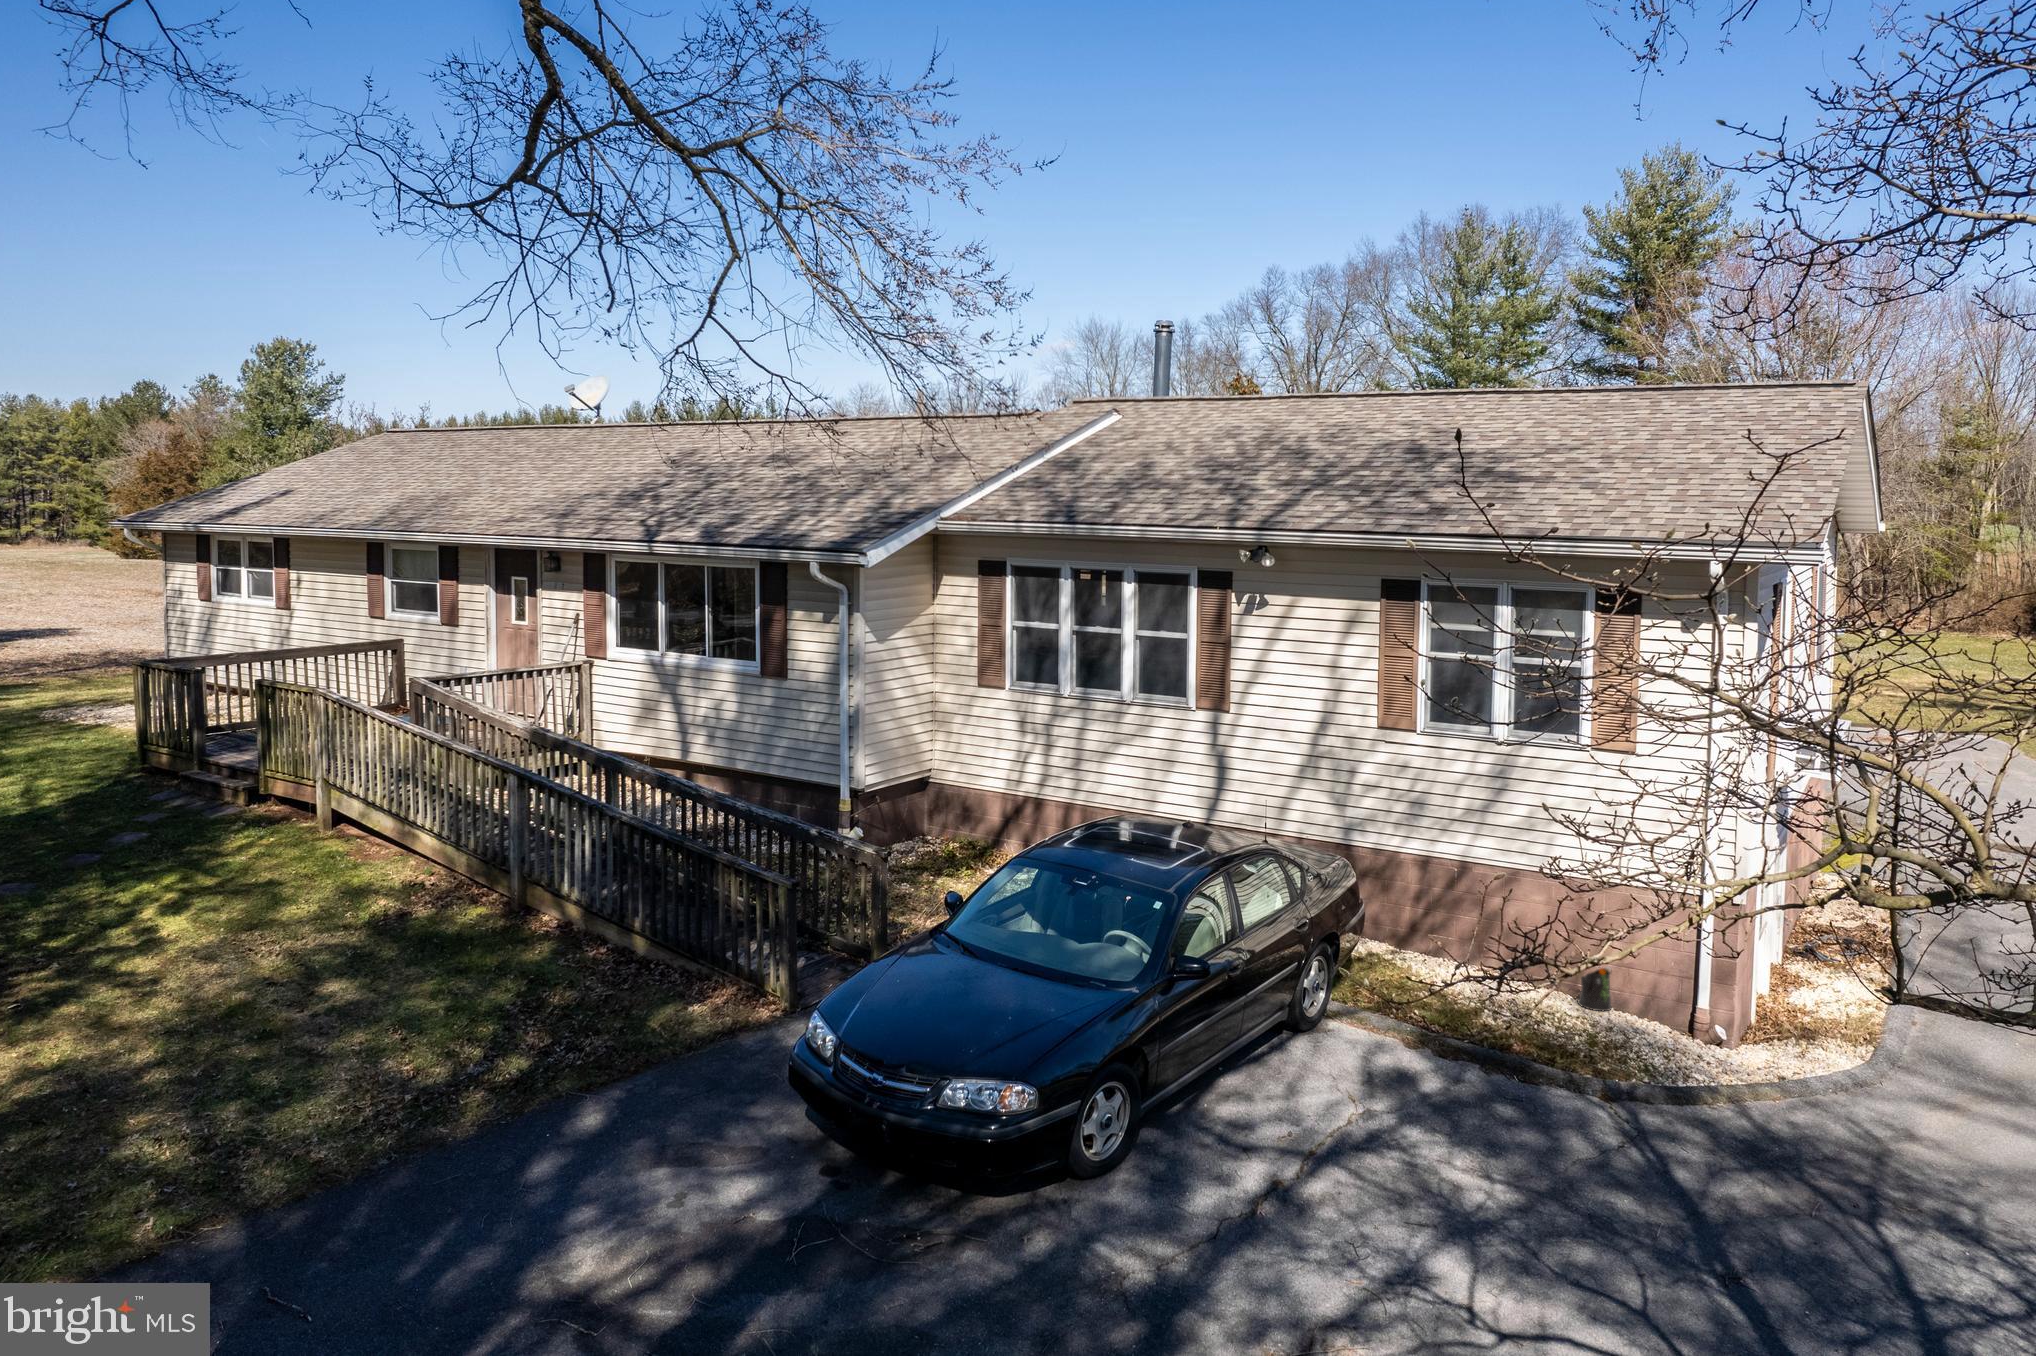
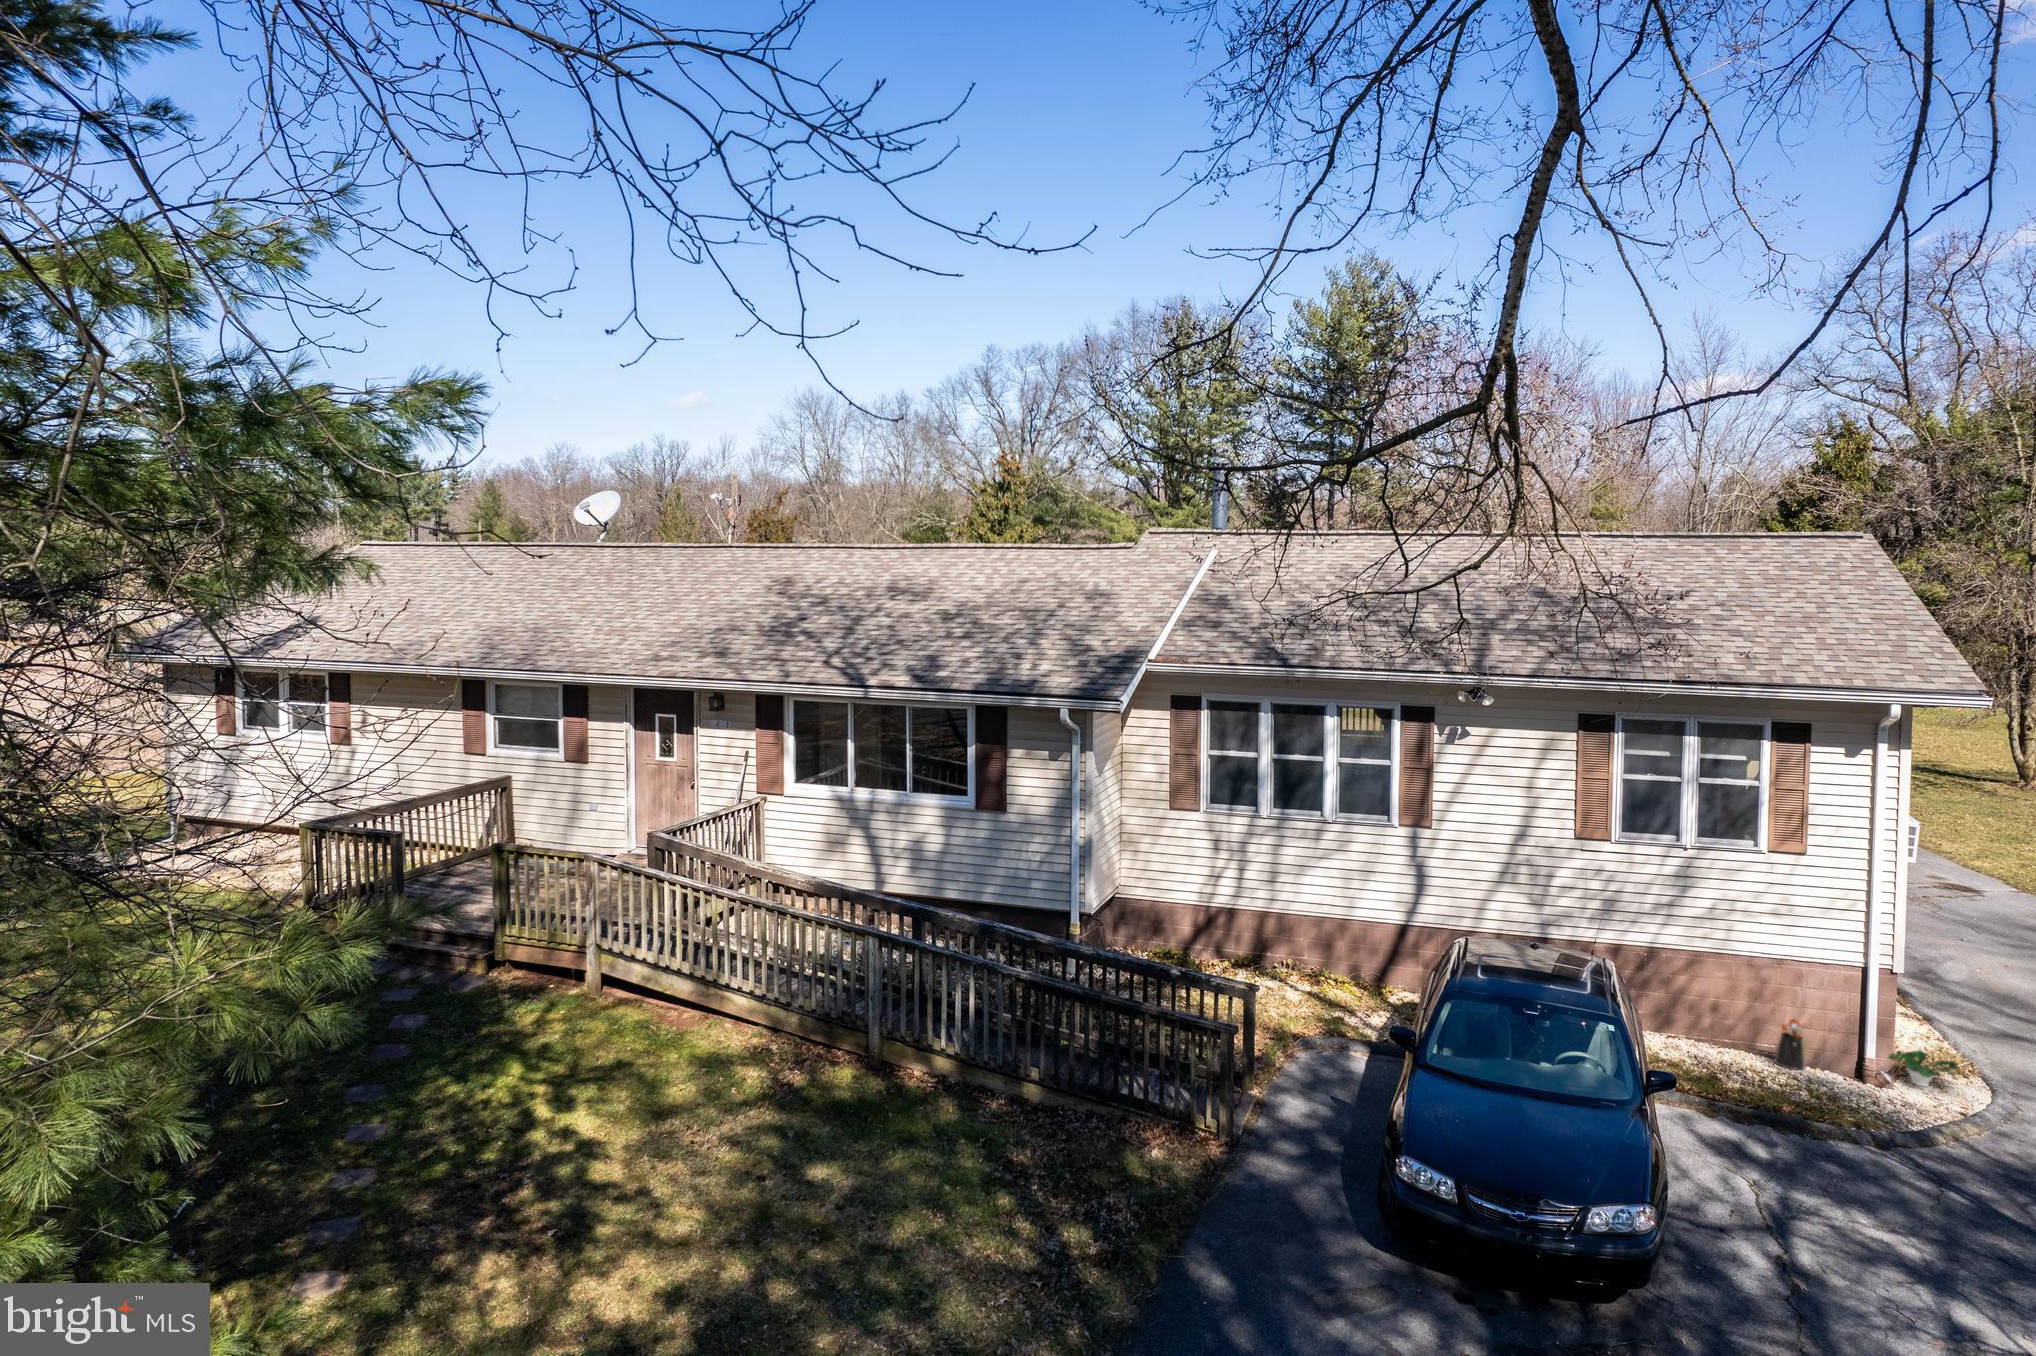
potted plant: none [1713,998,1795,1042] -> present [1889,1050,1965,1087]

